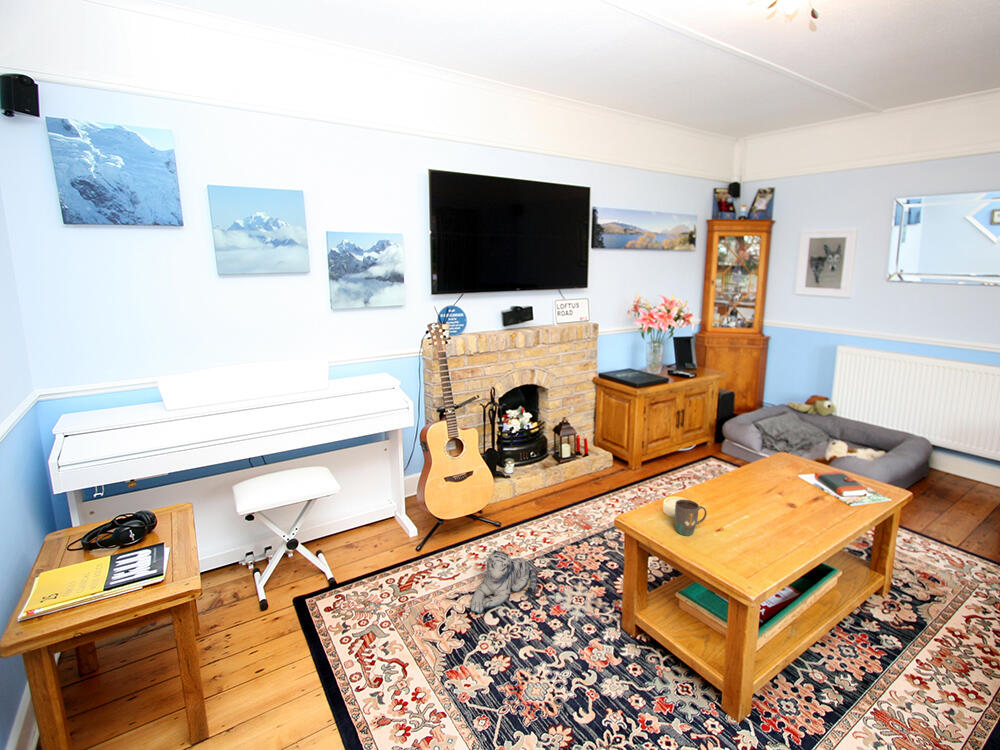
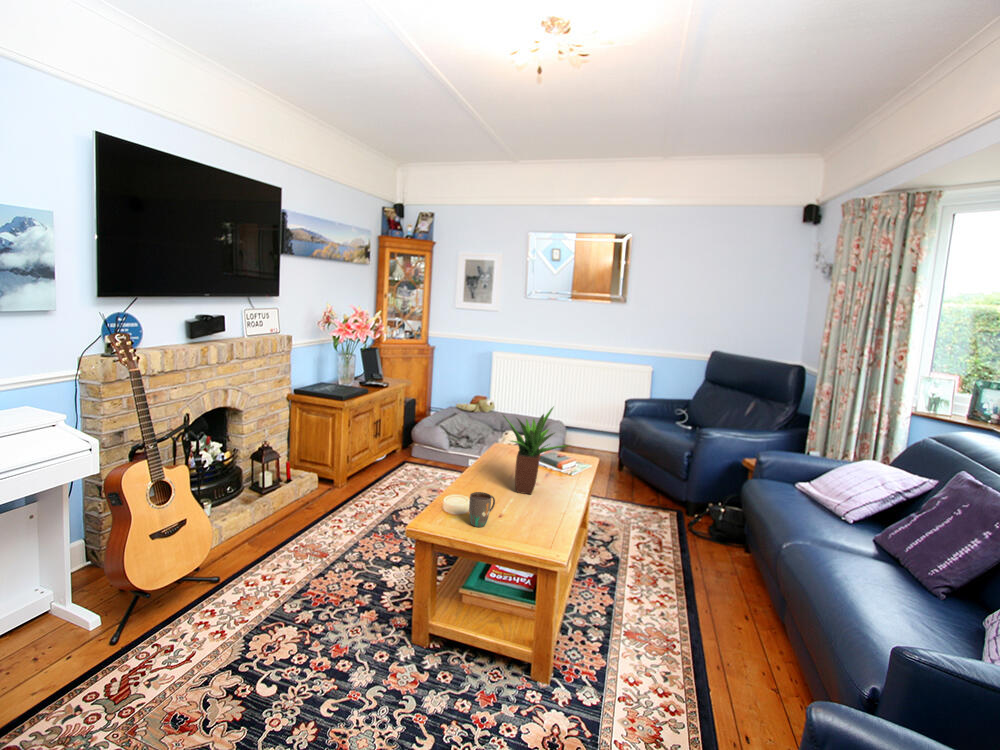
potted plant: none [741,420,828,515] -> present [504,408,568,494]
plush toy: present [470,550,537,613] -> none [227,602,301,690]

